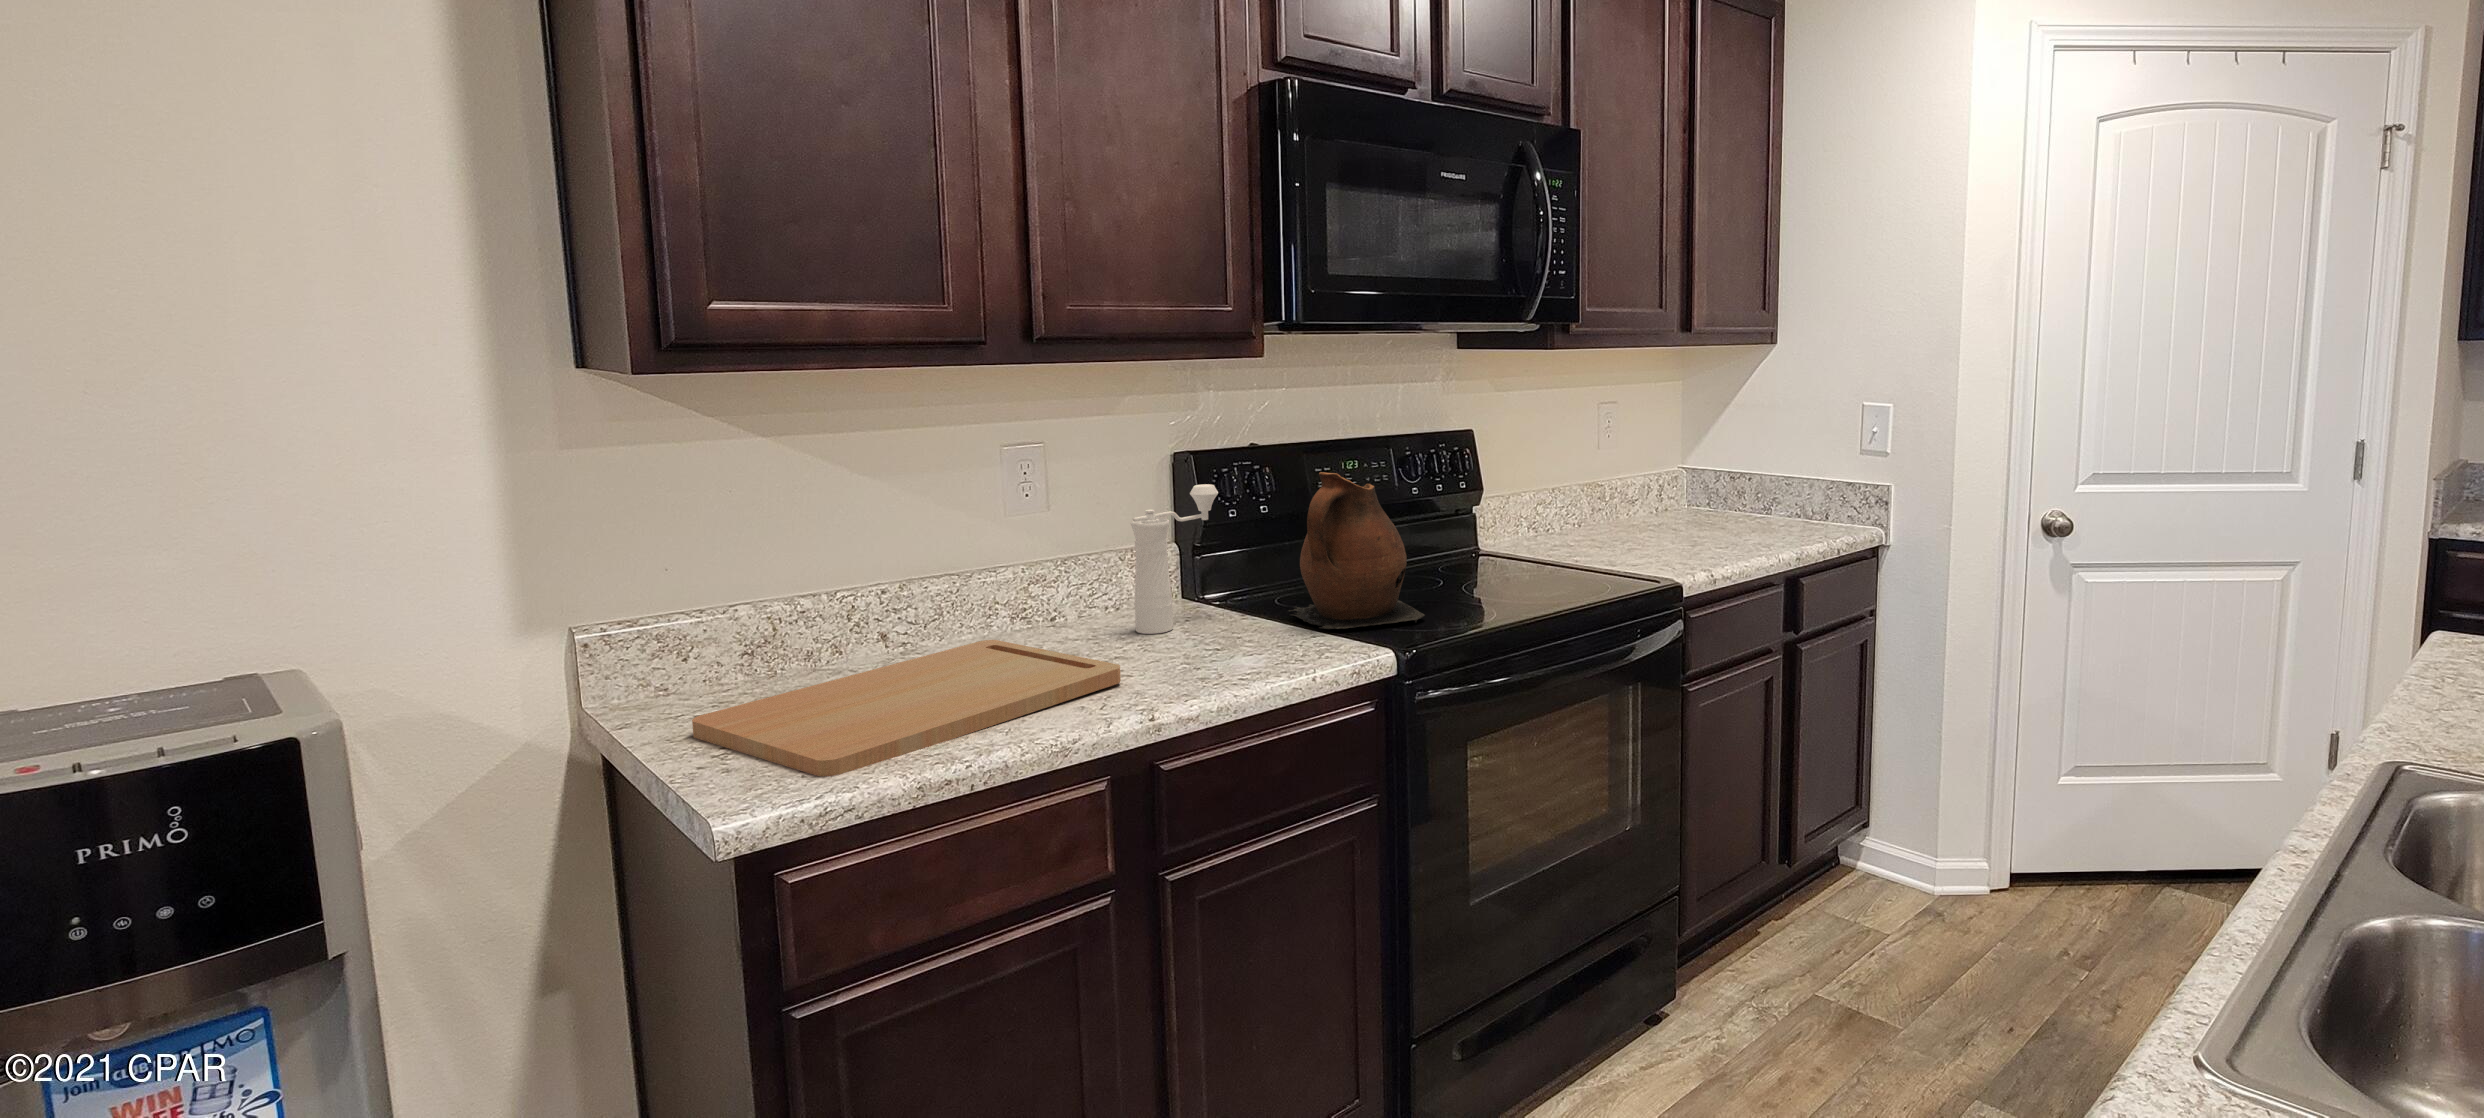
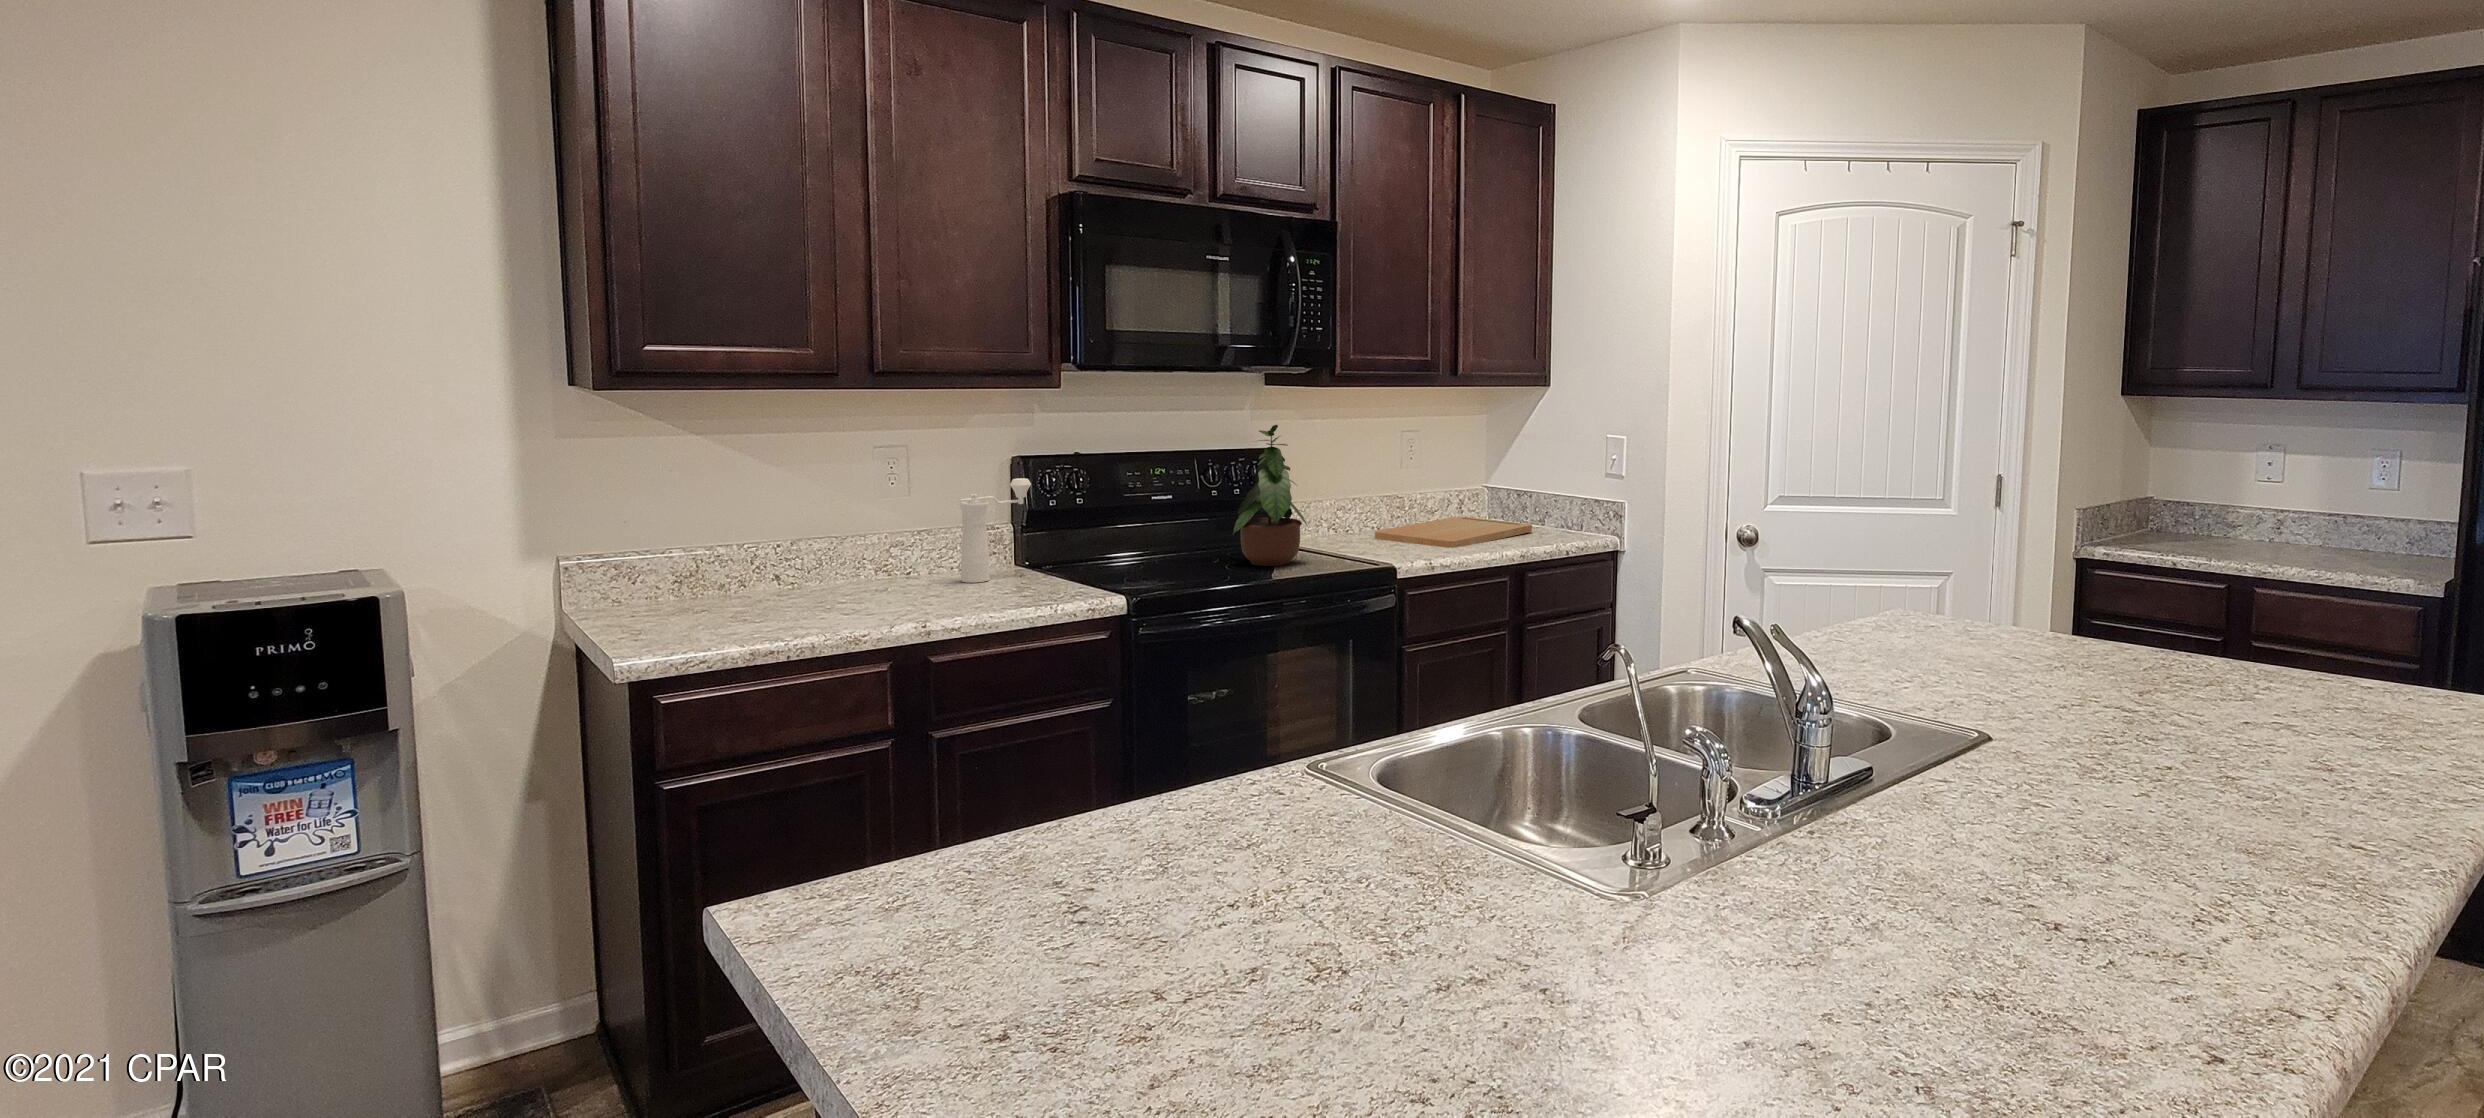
potted plant: none [1458,400,1570,589] -> present [1233,425,1307,566]
ceramic pitcher: present [1288,472,1425,629] -> none [1077,471,1173,583]
cutting board: present [692,640,1121,776] -> present [1375,516,1532,548]

